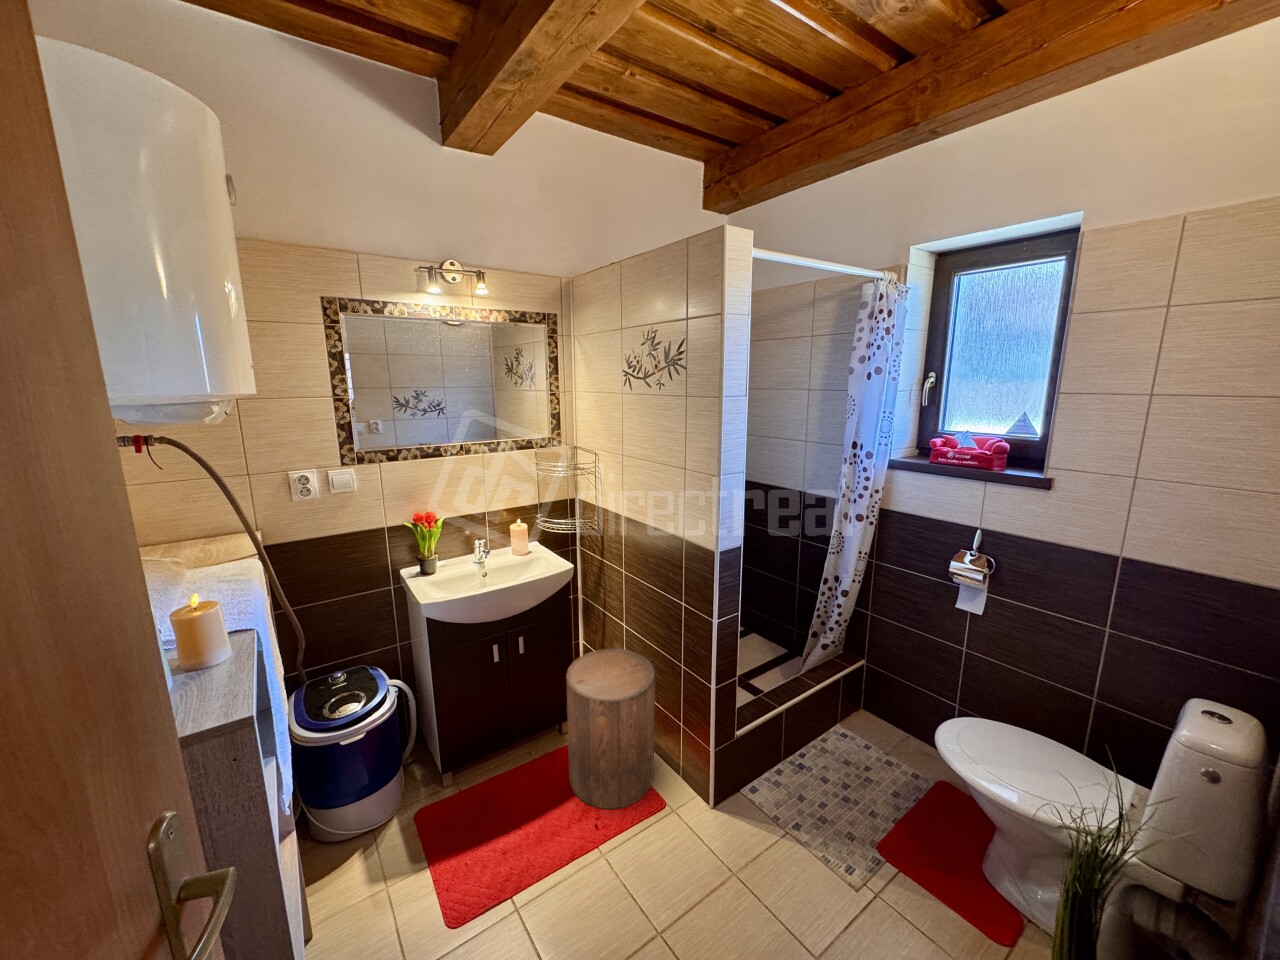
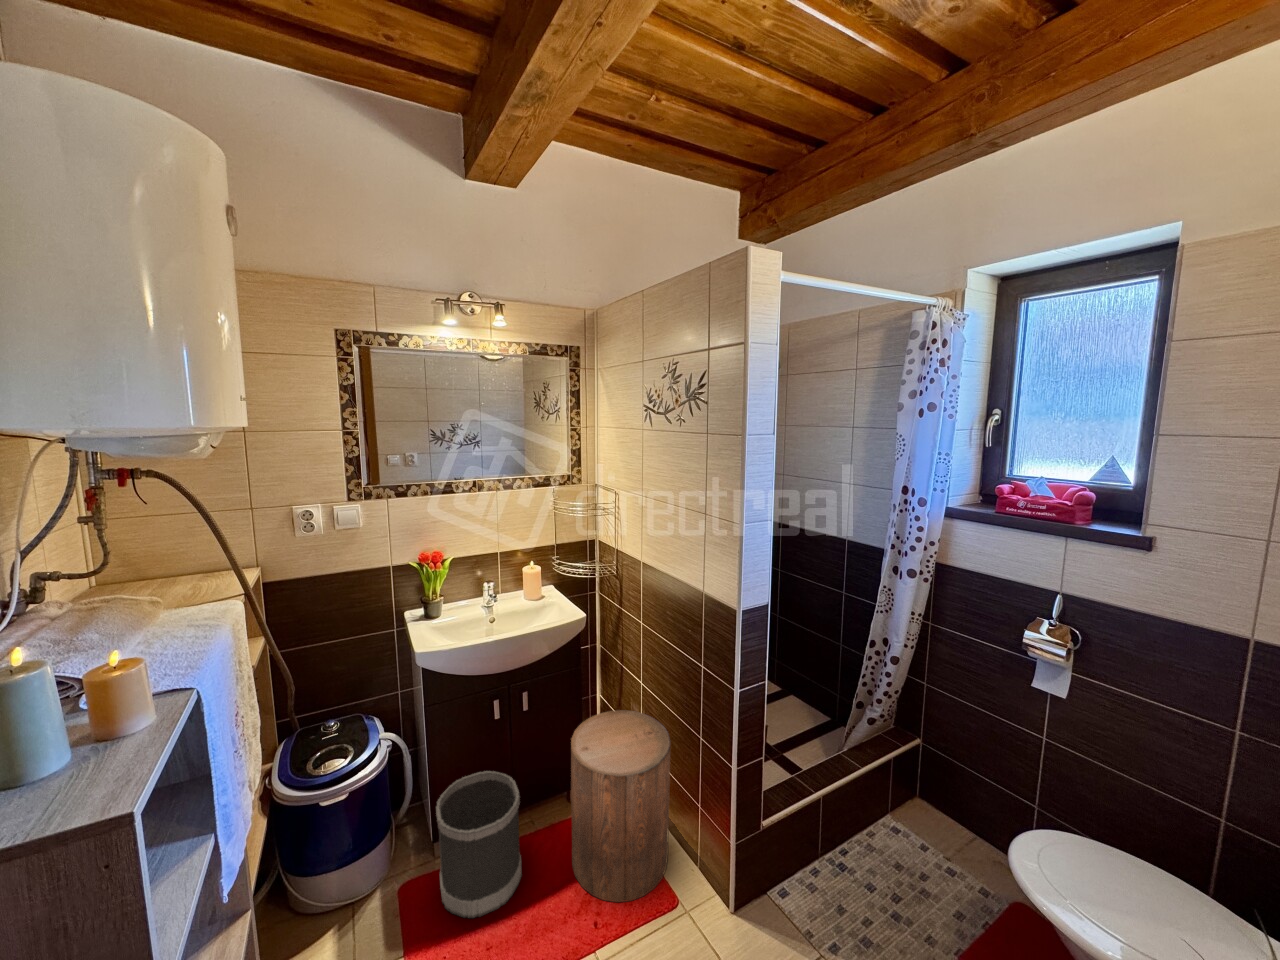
wastebasket: none [446,708,526,833] -> present [436,771,522,918]

